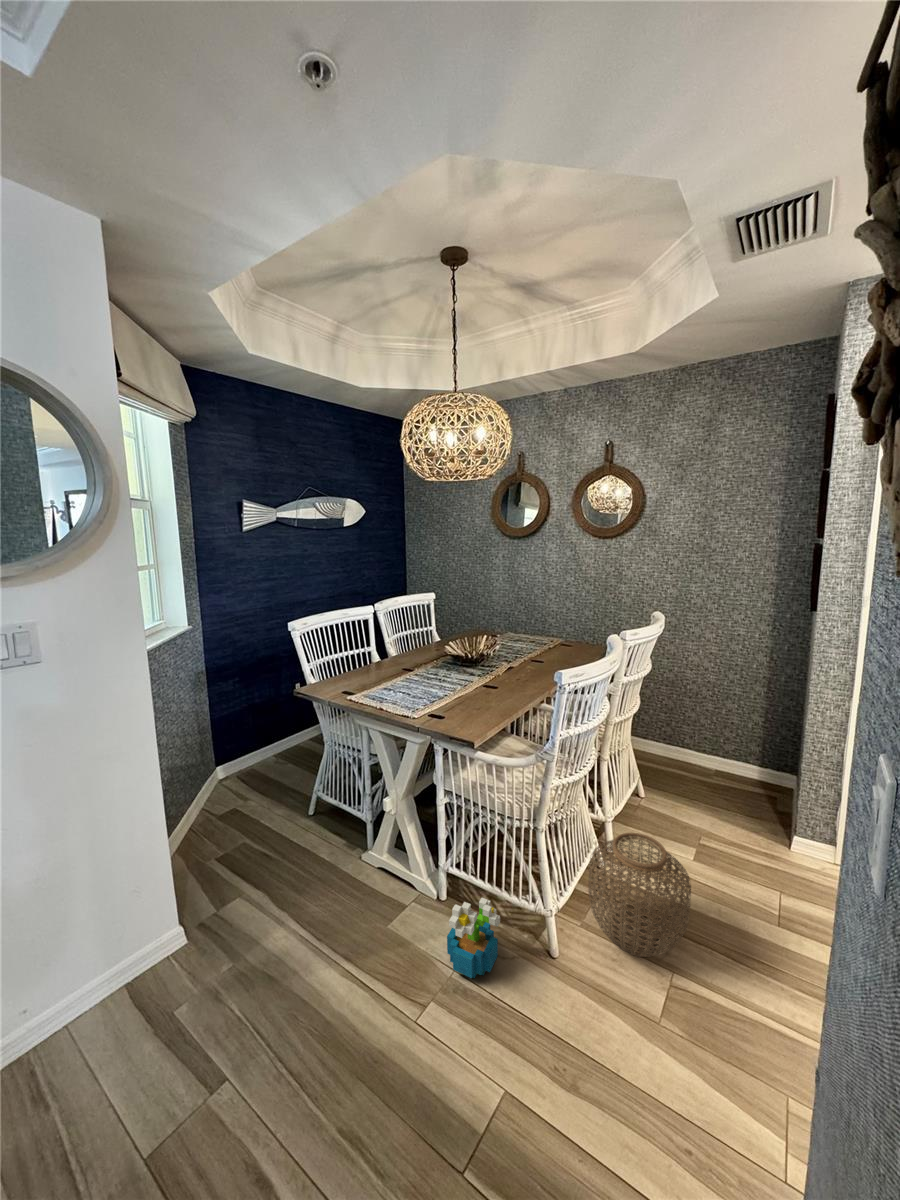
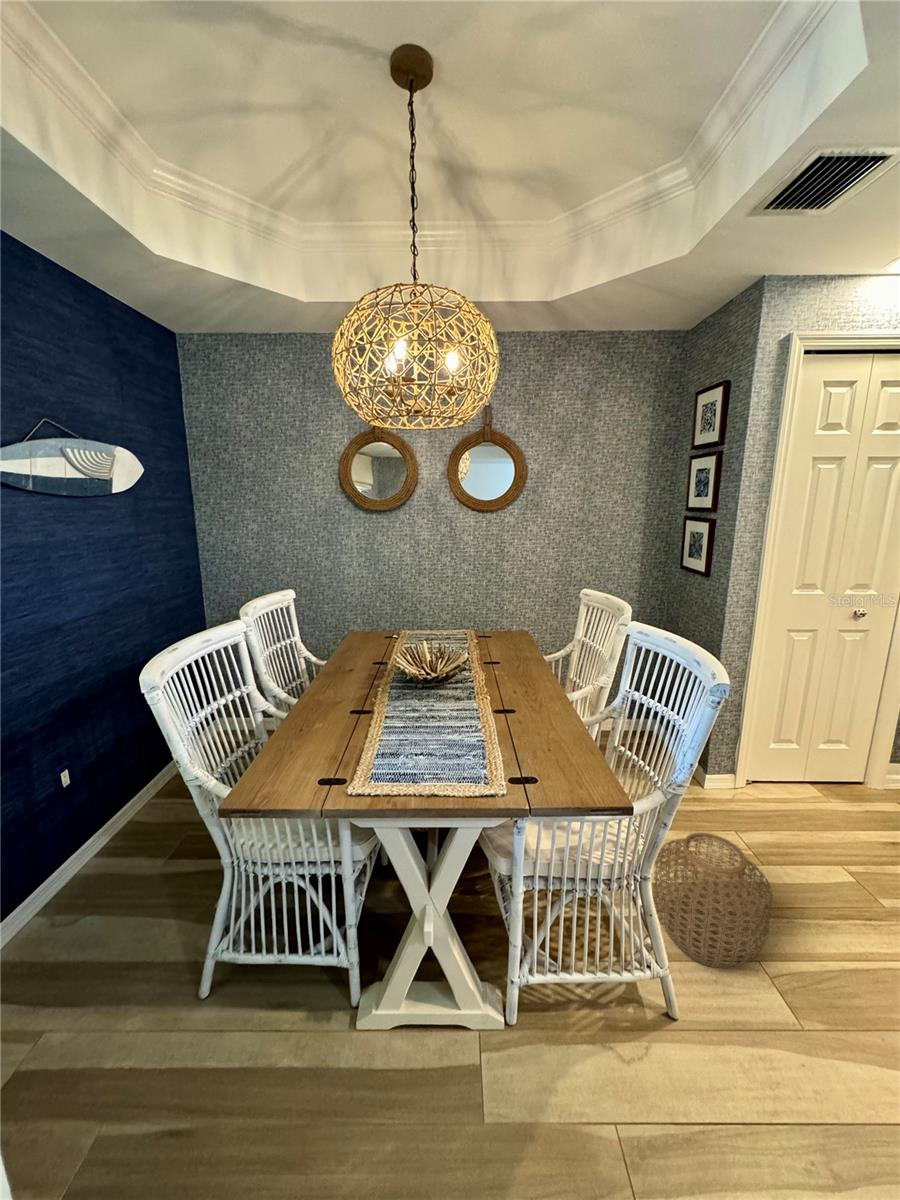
decorative plant: present [447,898,500,978] -> none [579,998,655,1126]

